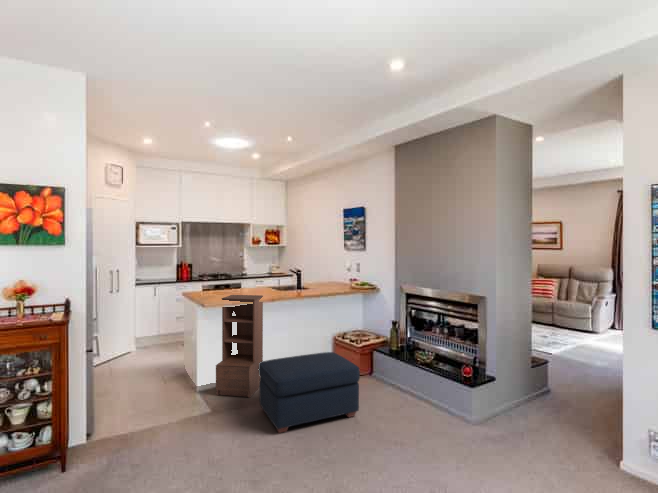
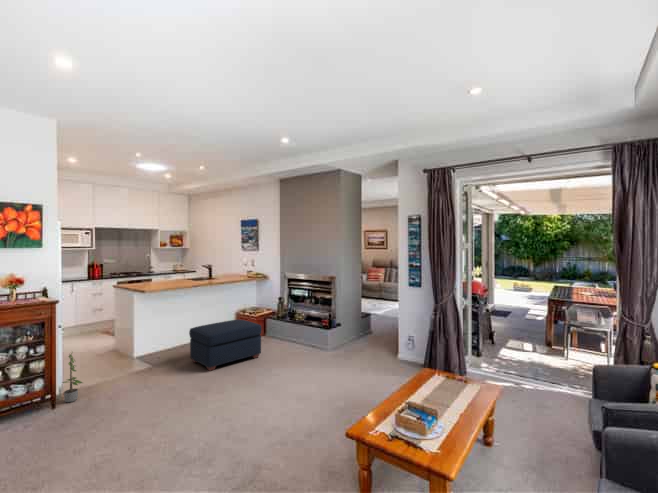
bookshelf: present [216,295,263,398] -> none [151,284,186,359]
potted plant: none [74,387,110,461] -> present [63,353,82,402]

